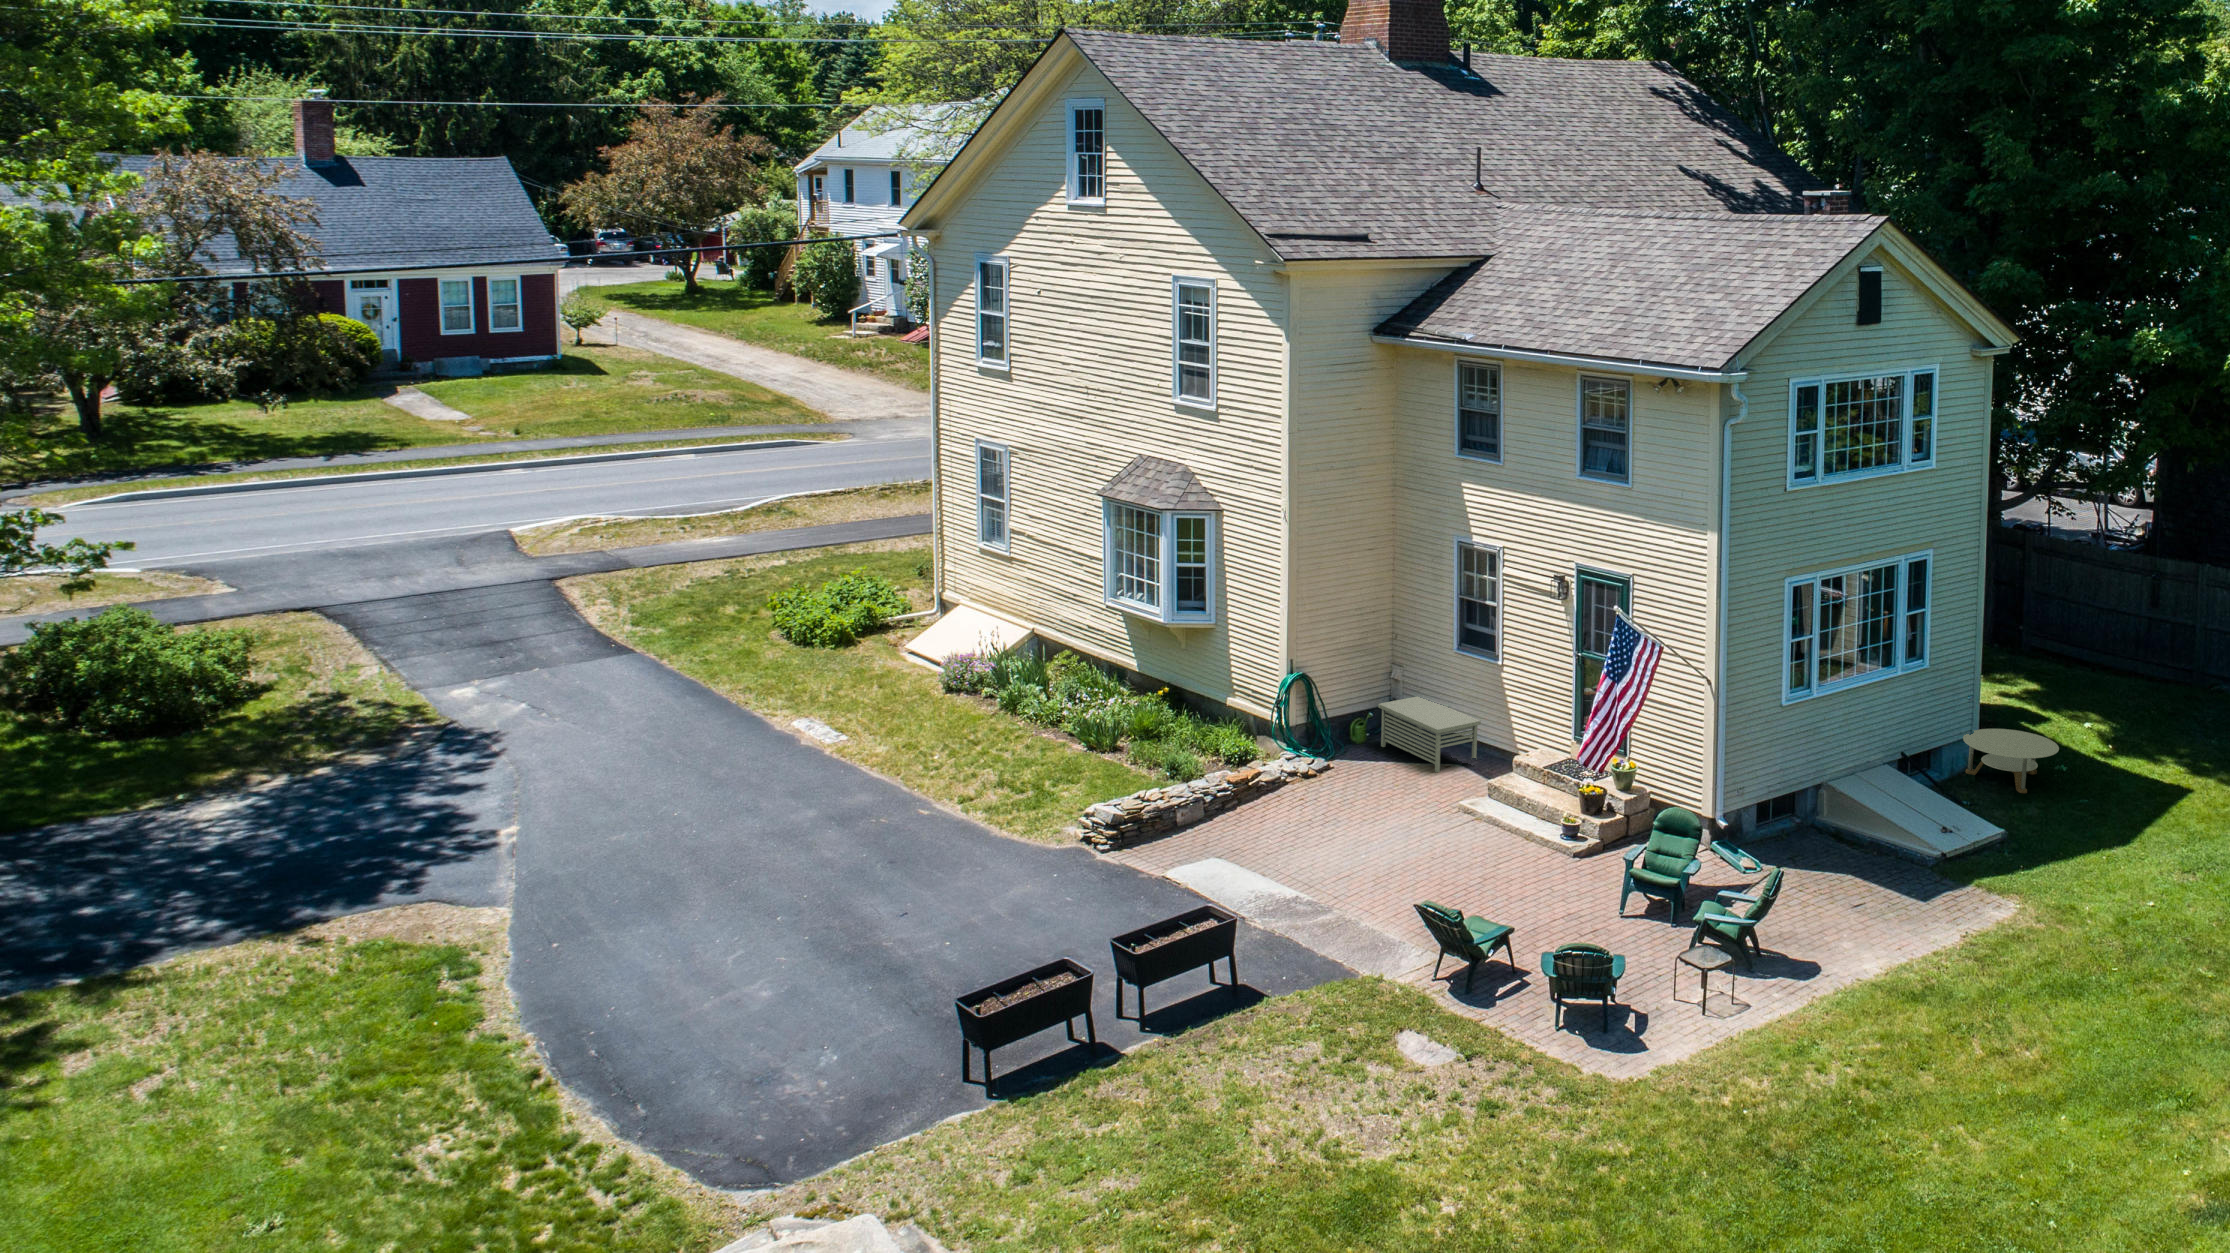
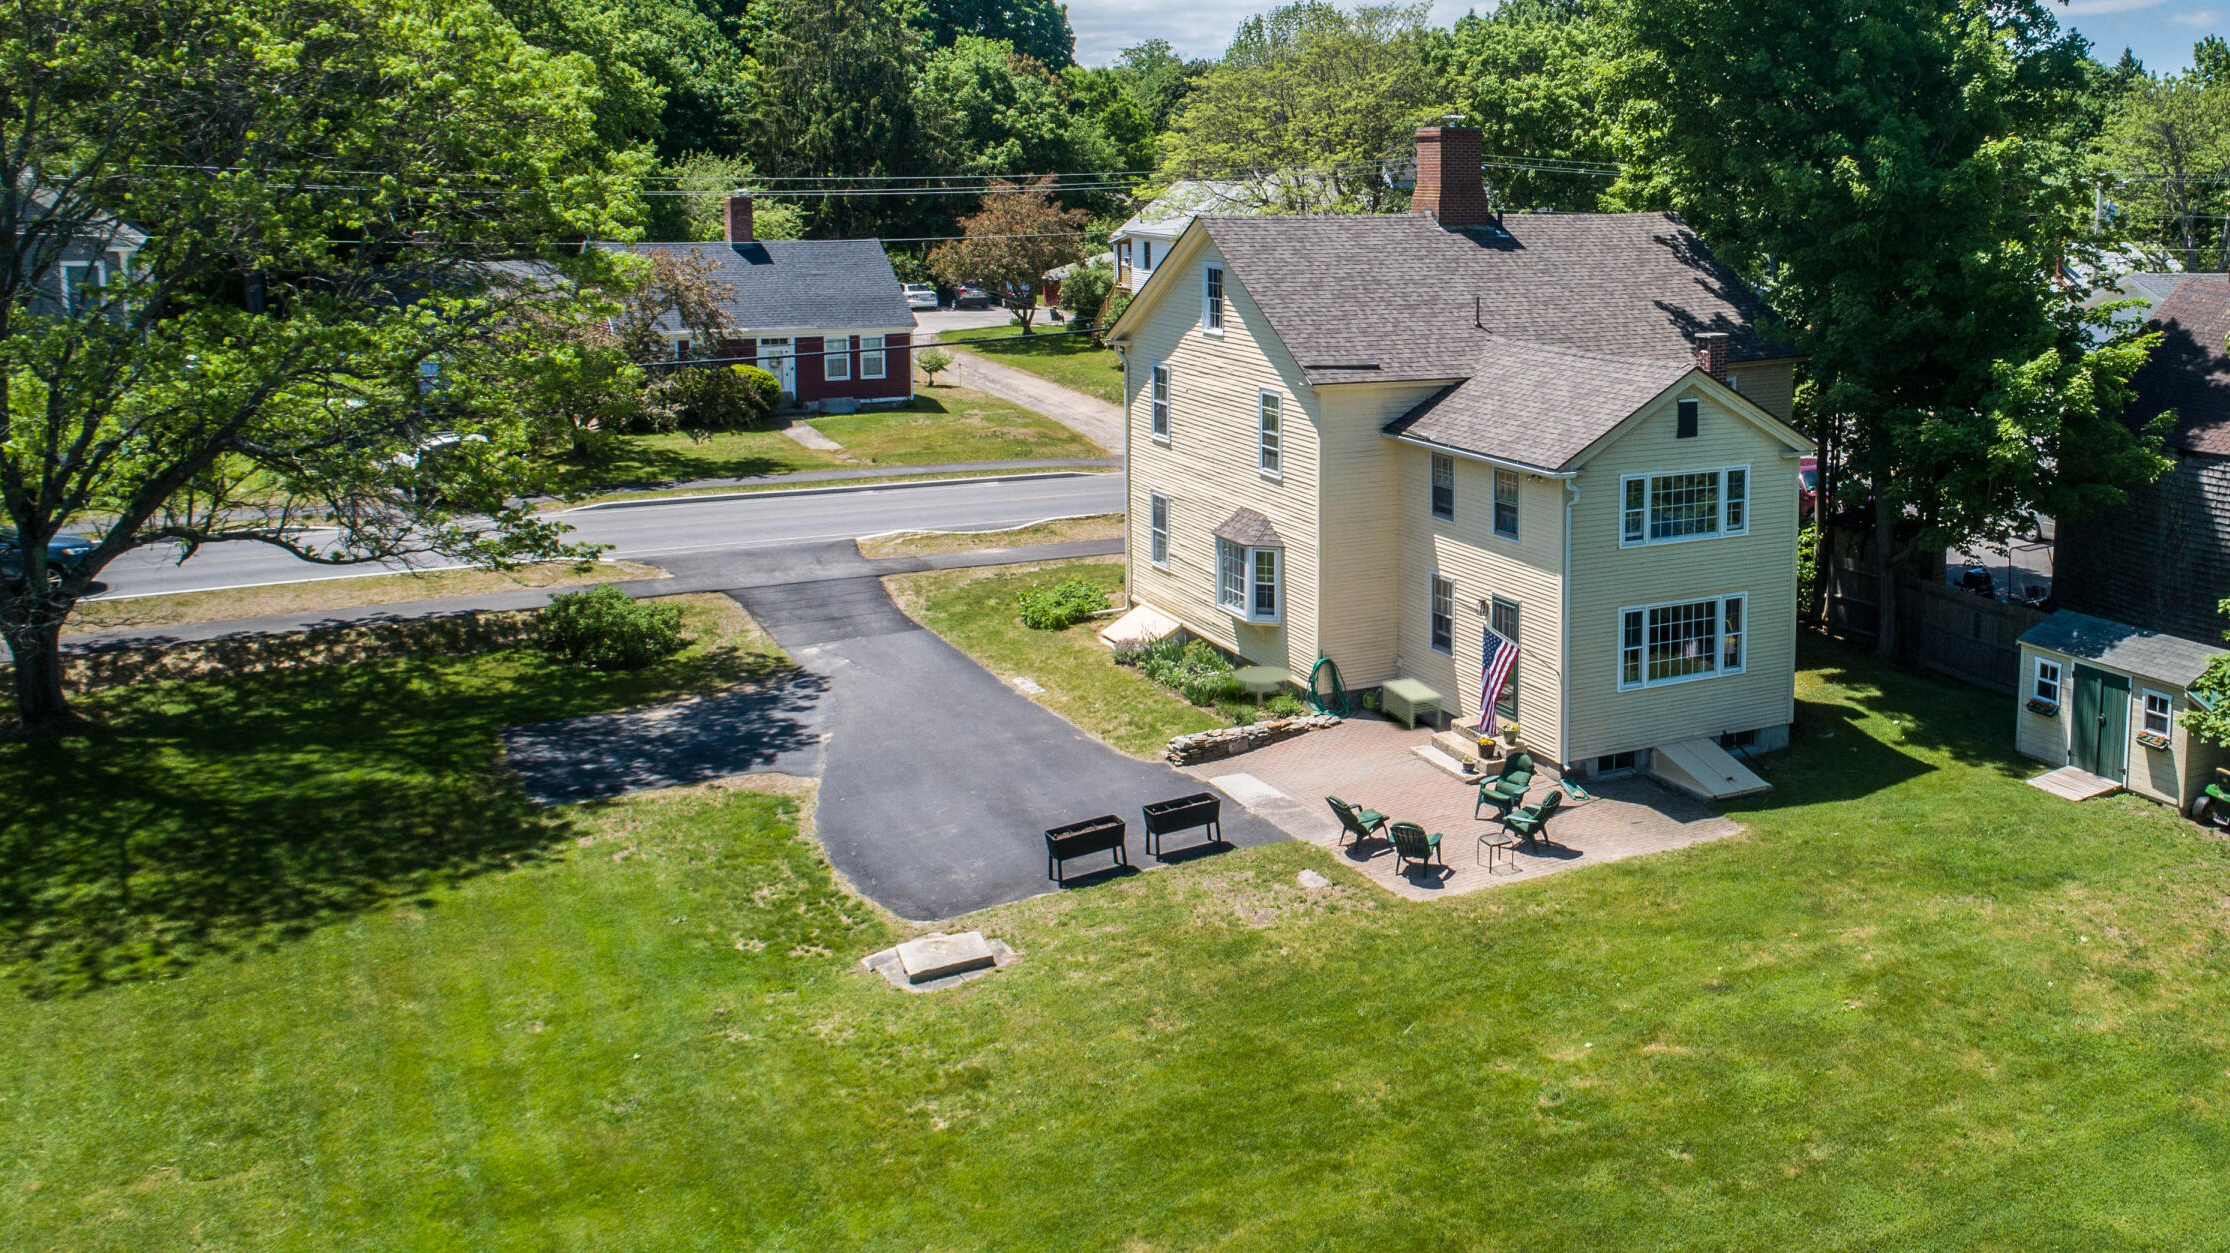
round table: present [1963,729,2059,793] -> present [1233,666,1292,706]

